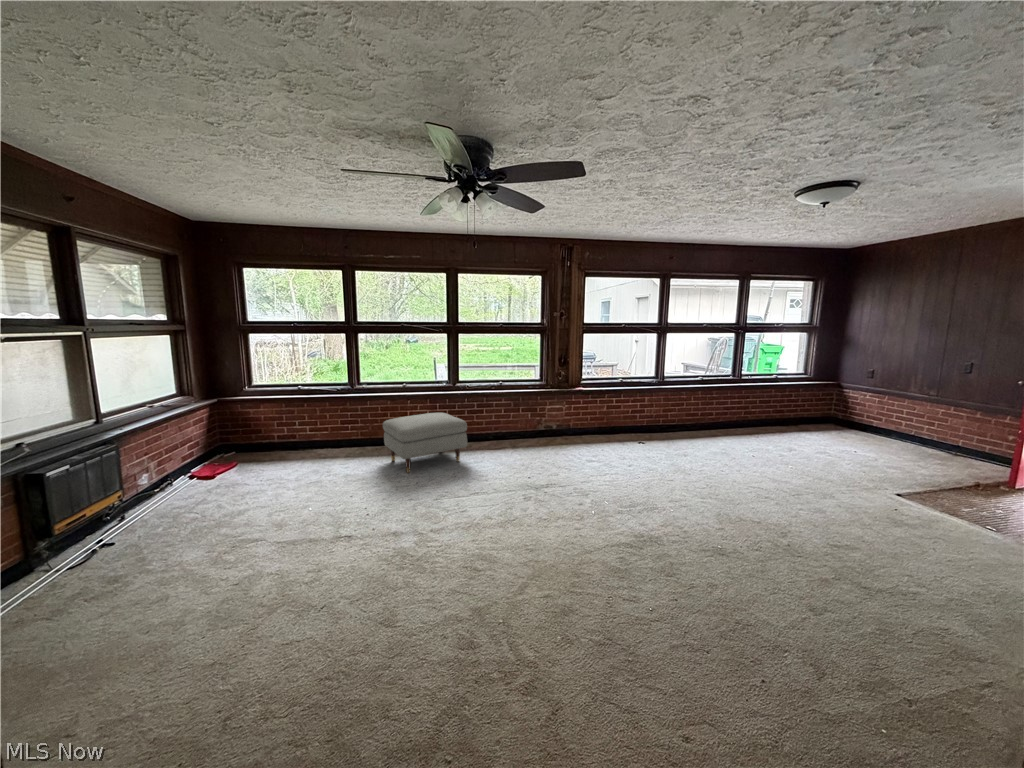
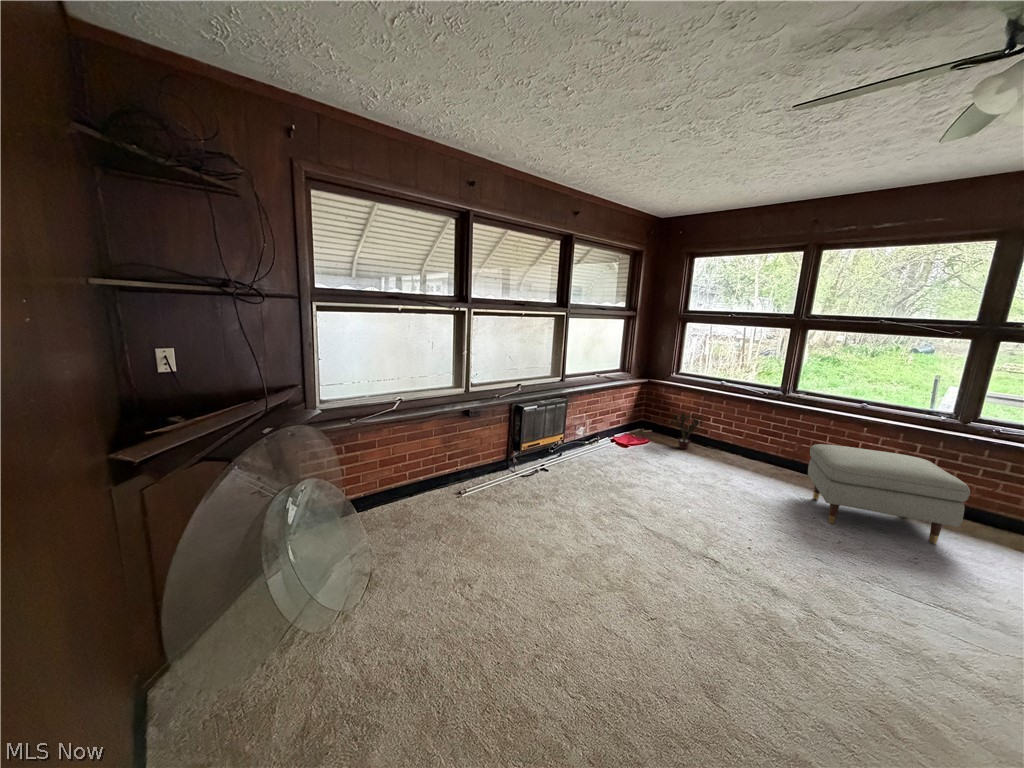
potted plant: none [255,422,293,459] -> present [671,413,703,449]

